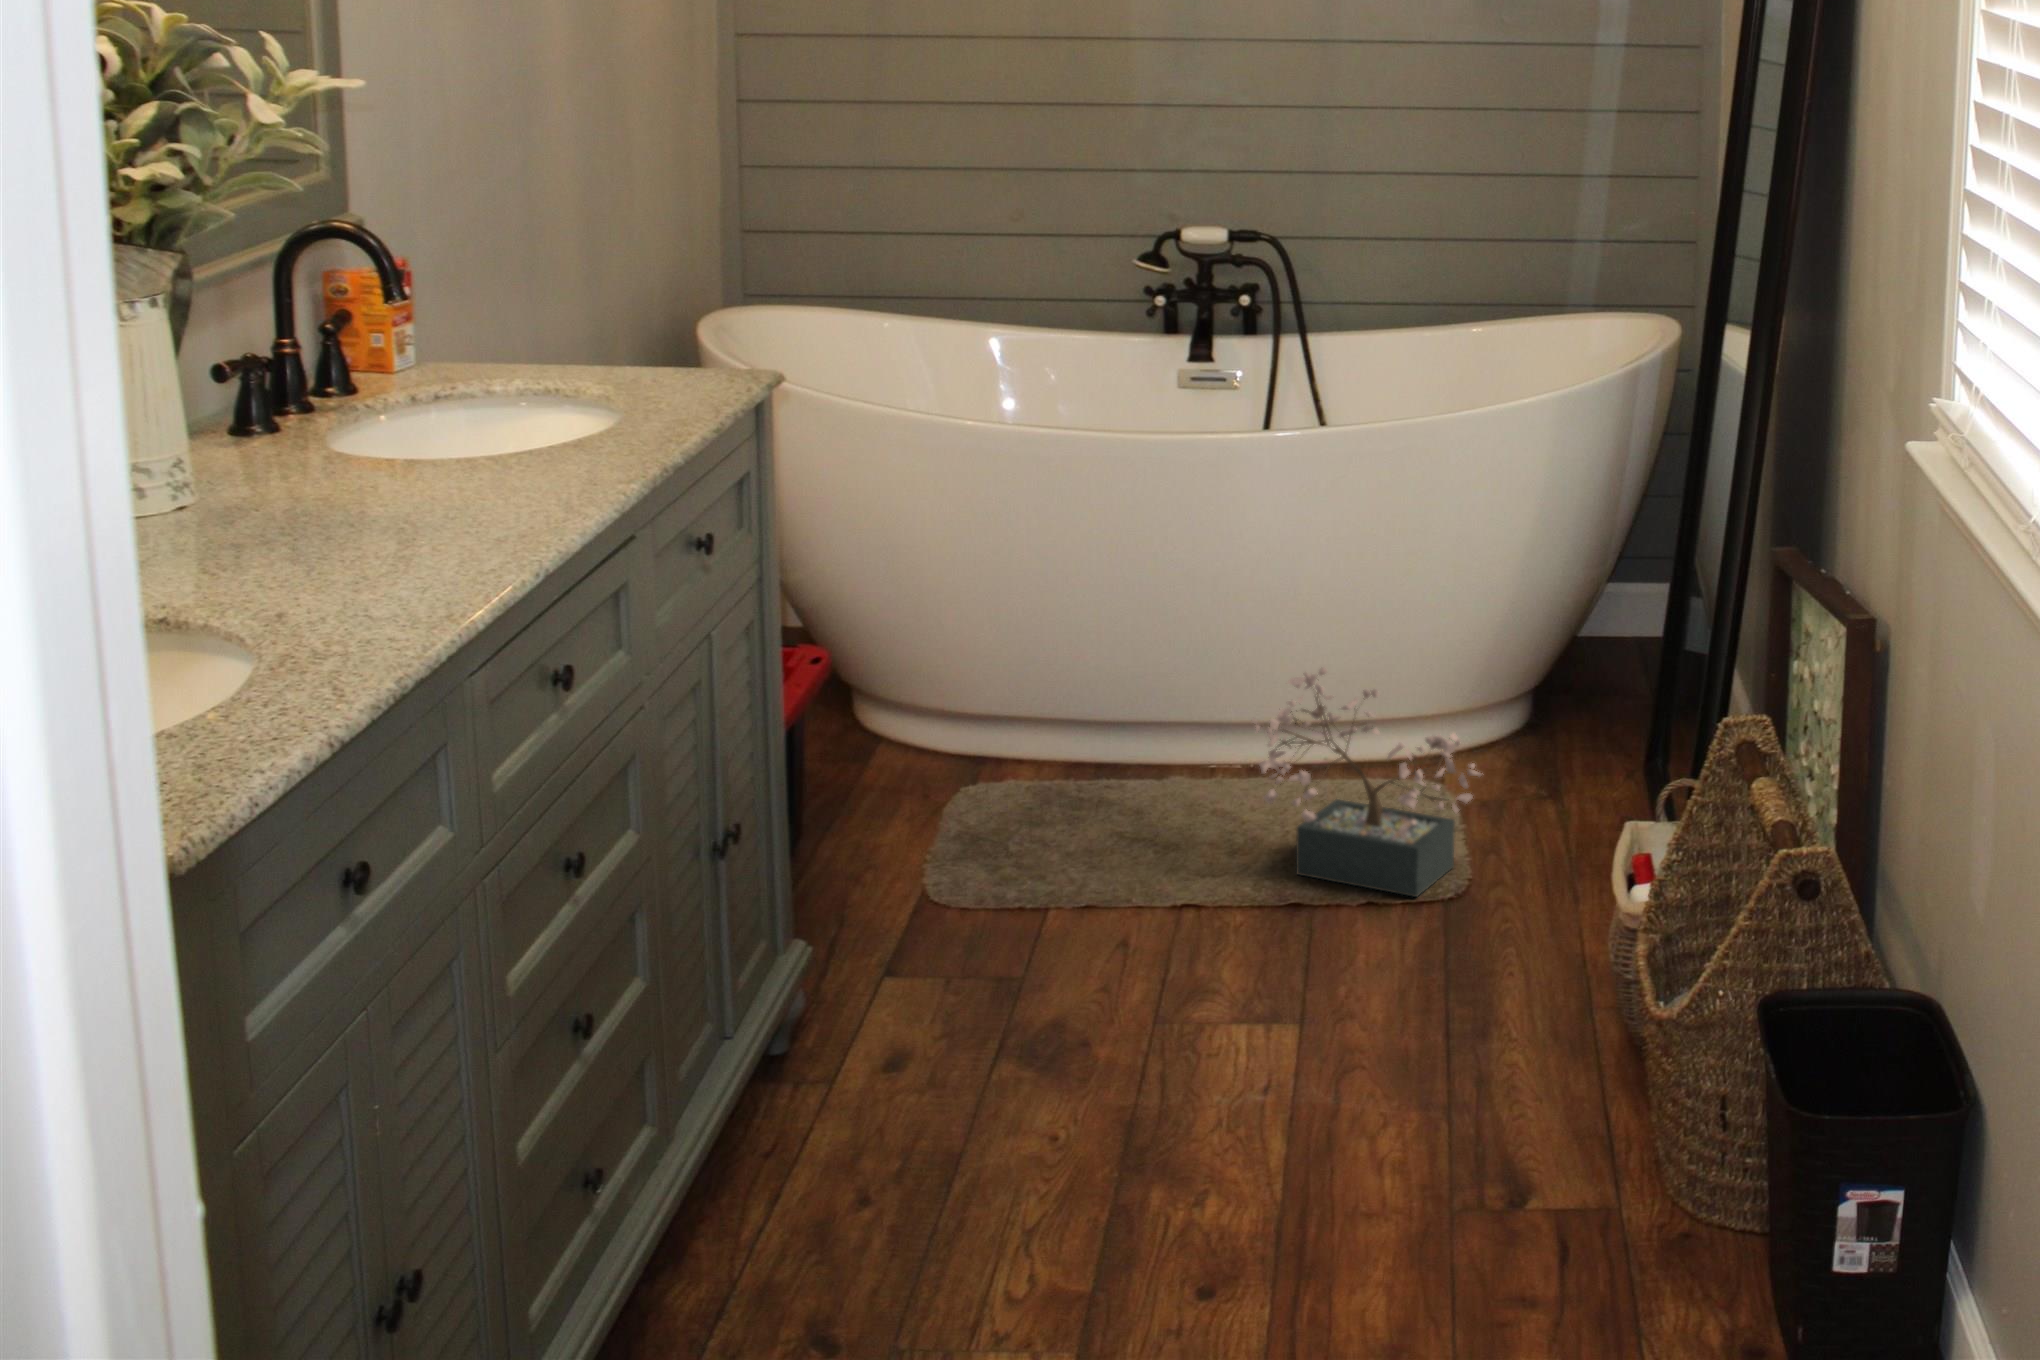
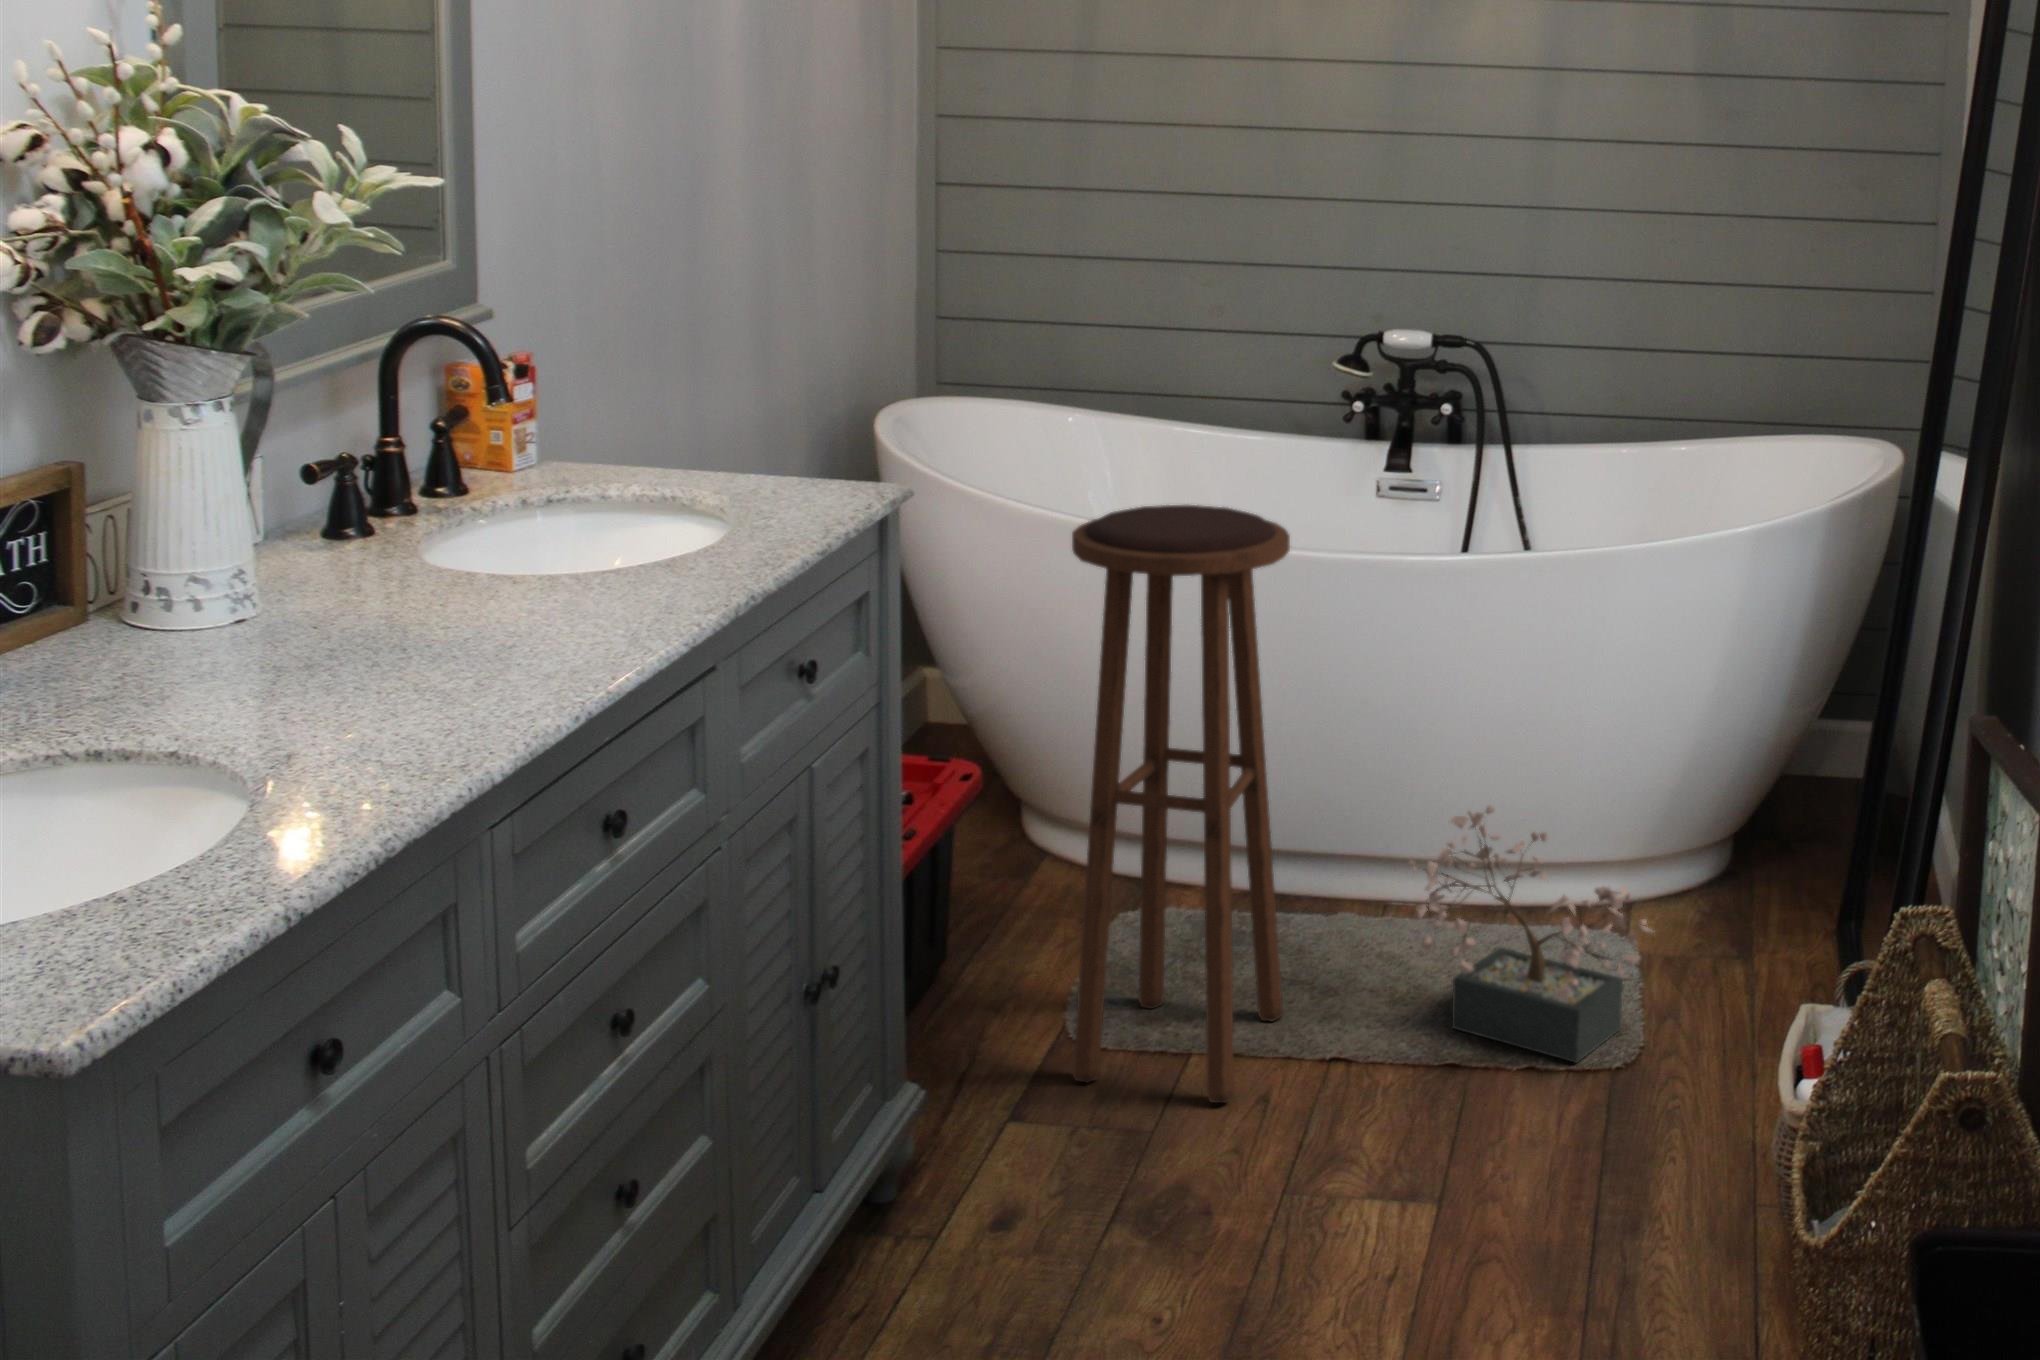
stool: none [925,392,1136,949] -> present [1072,505,1290,1103]

